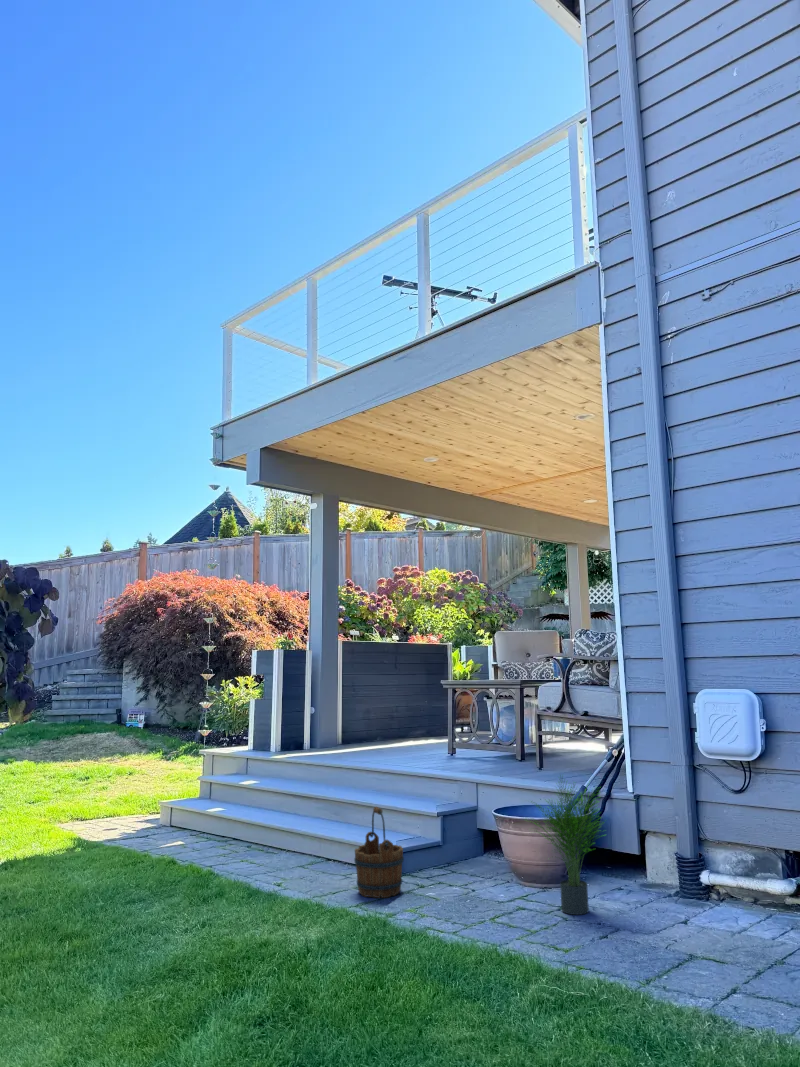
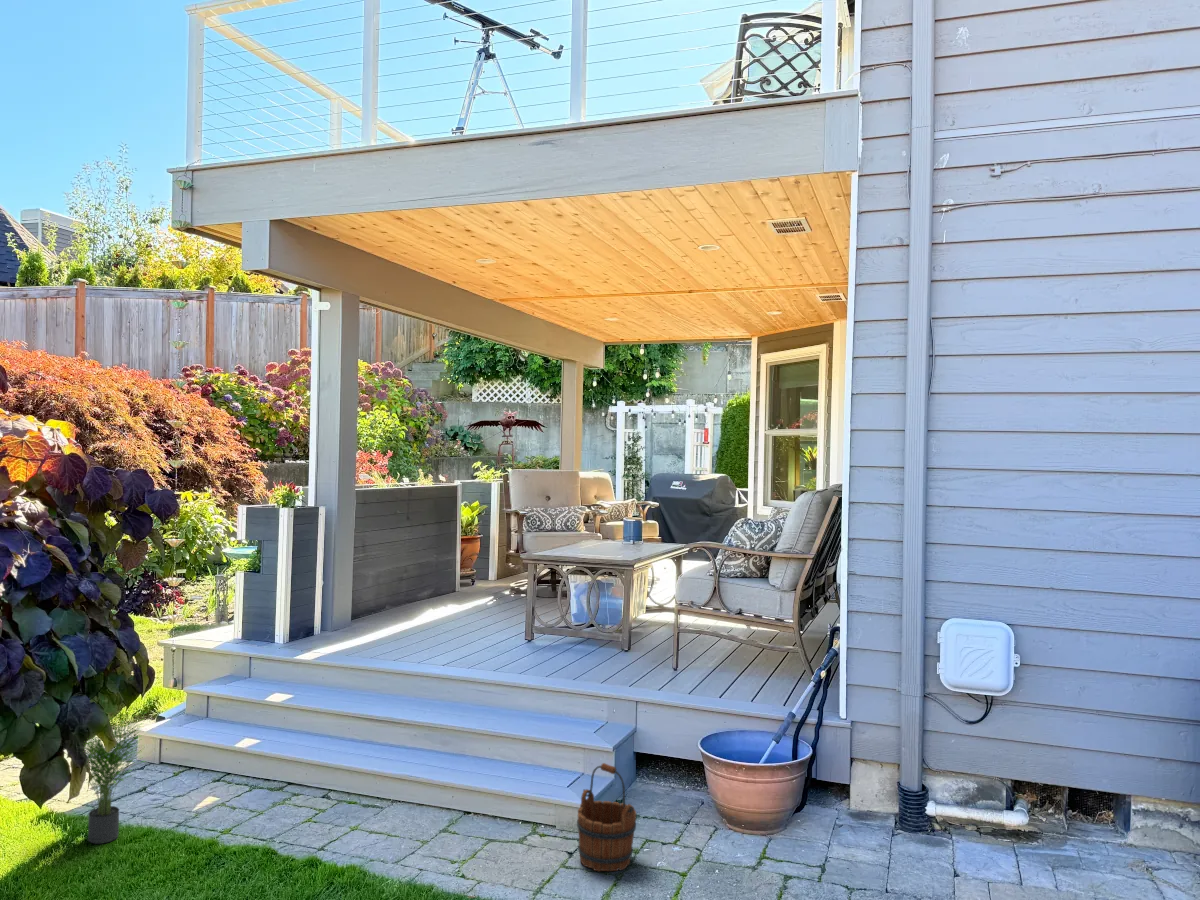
potted plant: present [530,782,604,915] -> present [83,713,143,844]

